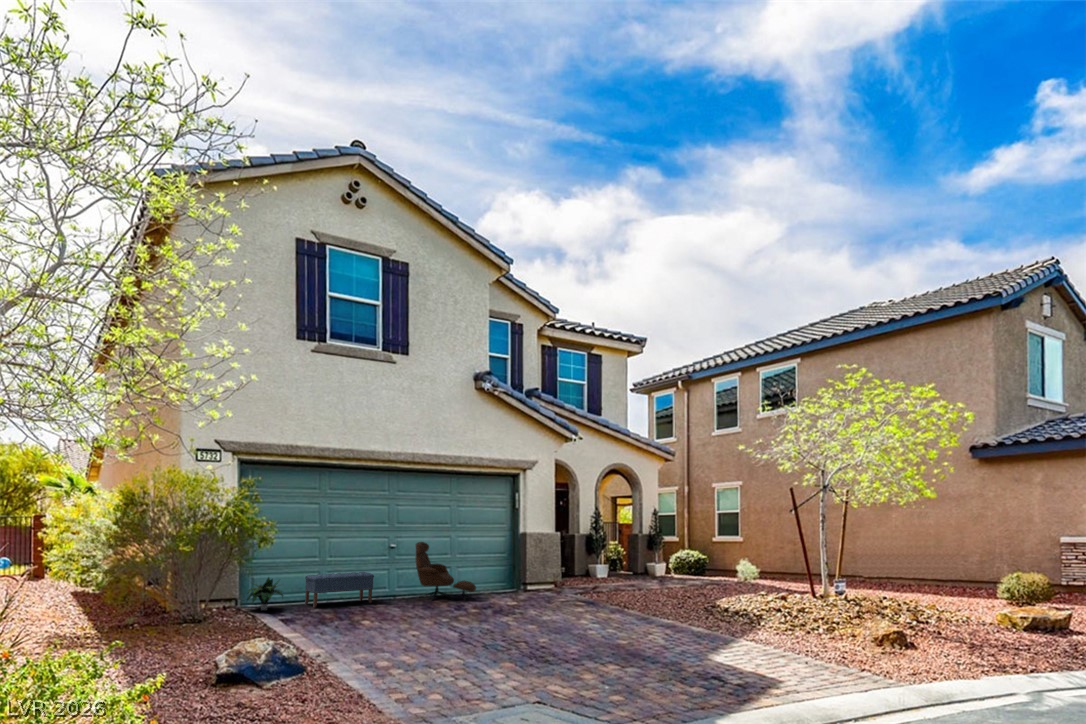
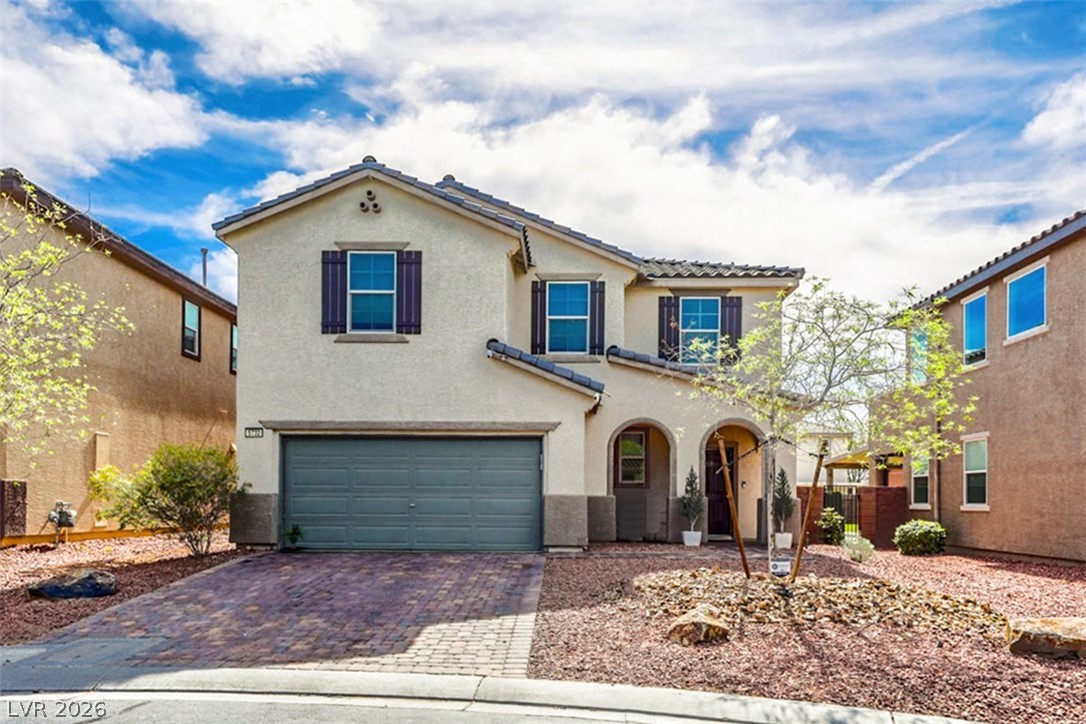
lounge chair: present [416,542,476,601] -> none [424,499,475,553]
bench: present [305,572,374,608] -> none [328,523,384,550]

